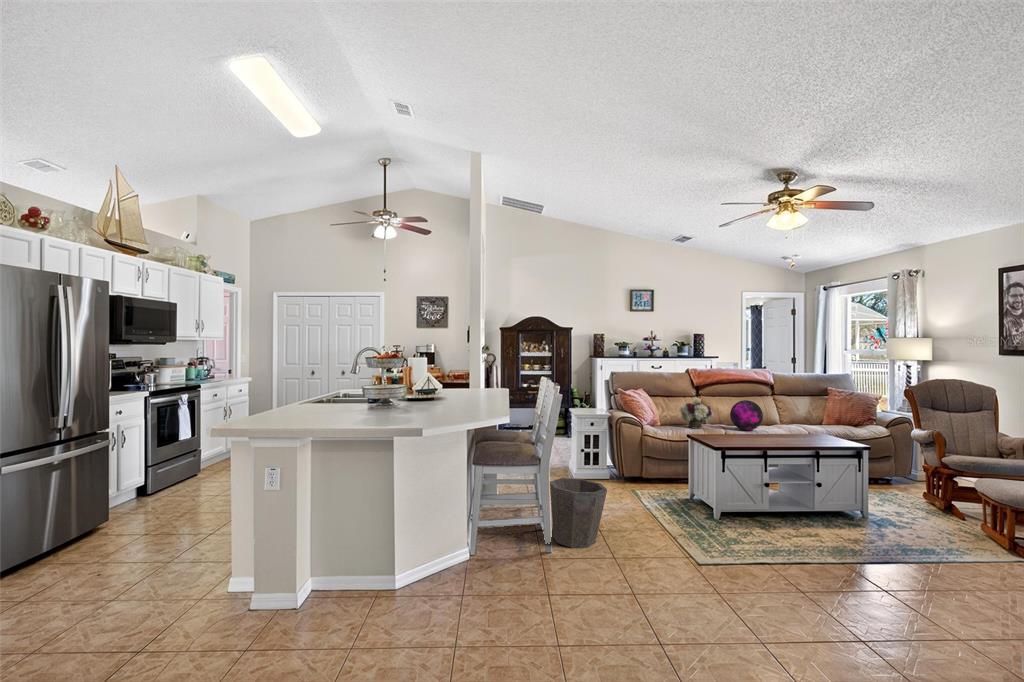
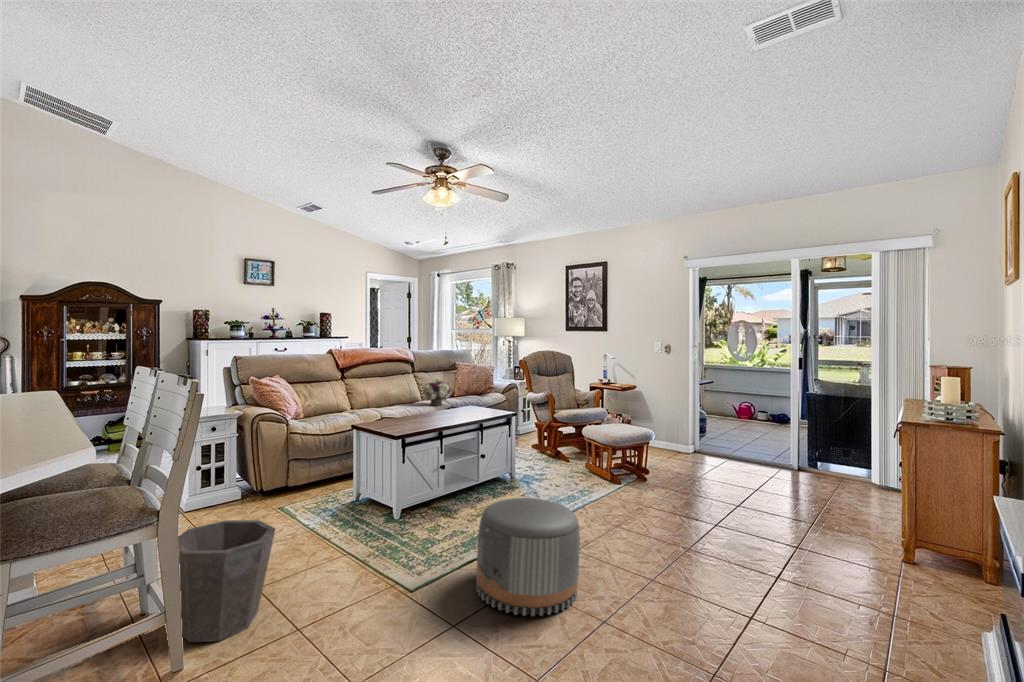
flower arrangement: present [680,398,714,429] -> present [422,377,451,406]
decorative orb: present [730,400,763,431] -> none [382,380,414,411]
pouf: none [751,512,860,618] -> present [476,498,580,616]

